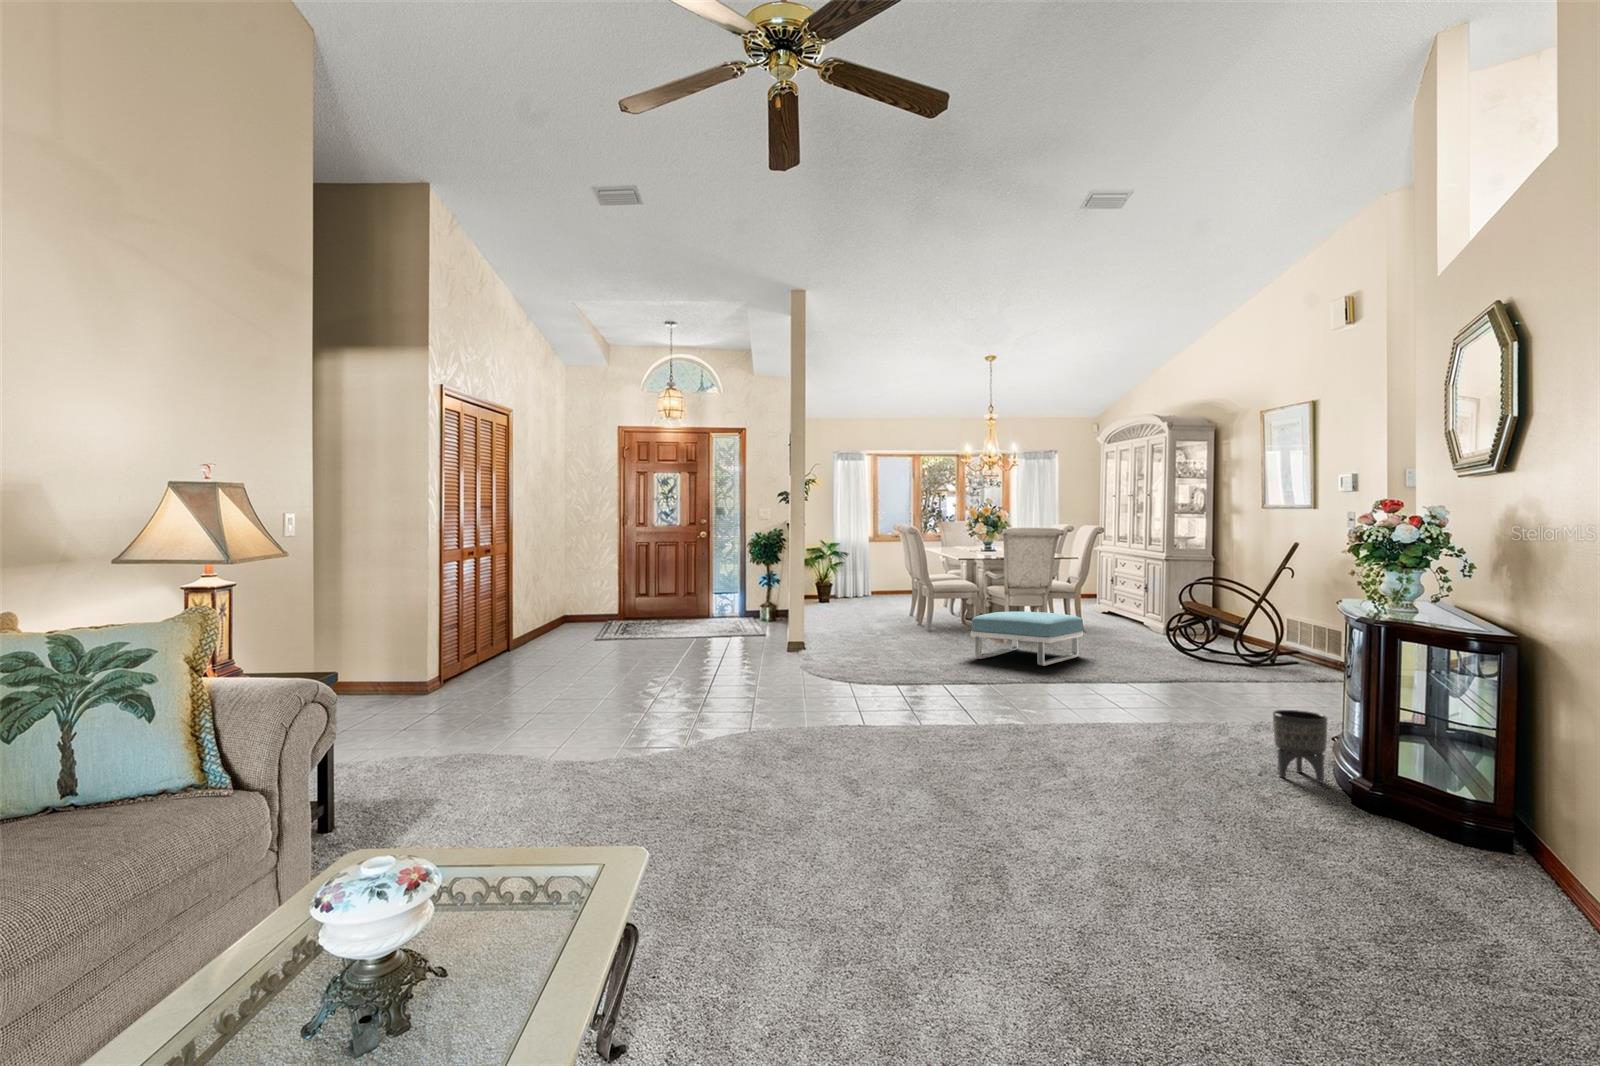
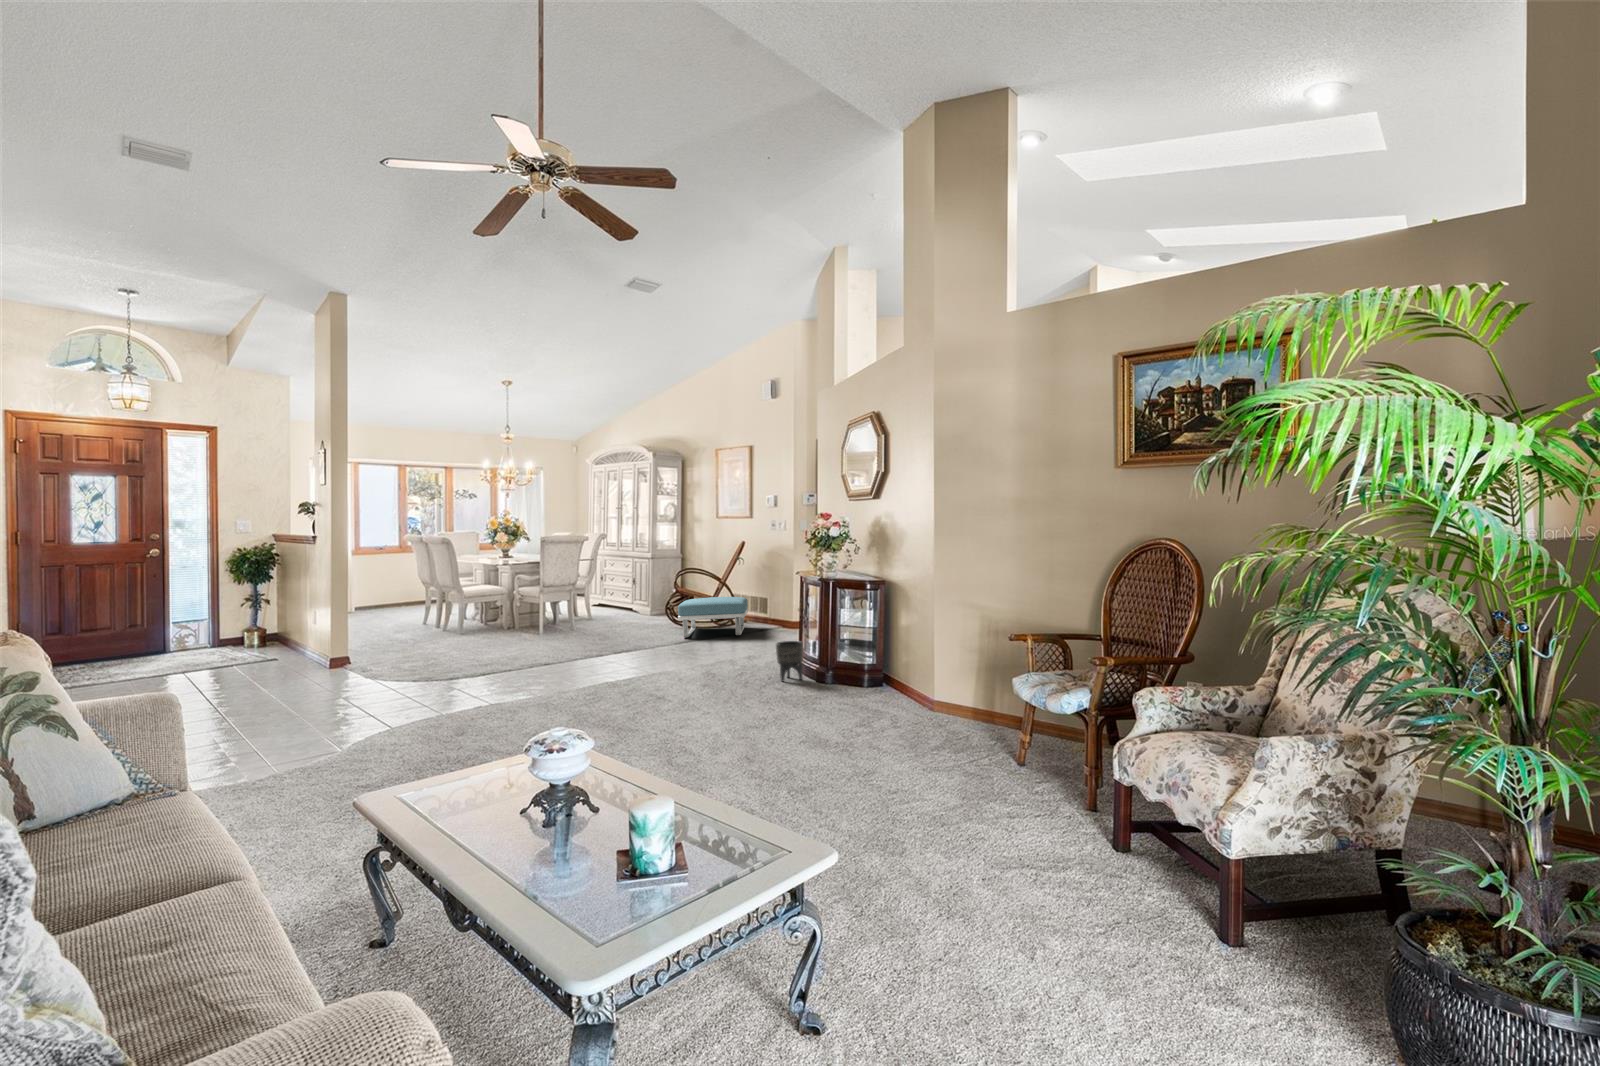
footstool: present [971,612,1083,666] -> present [678,597,748,637]

